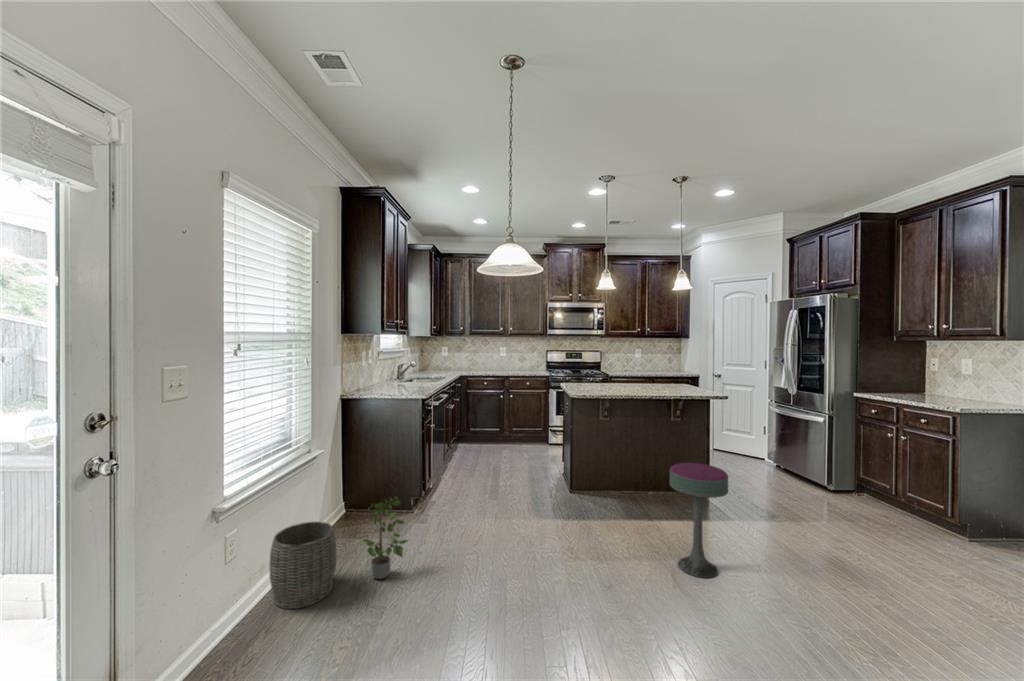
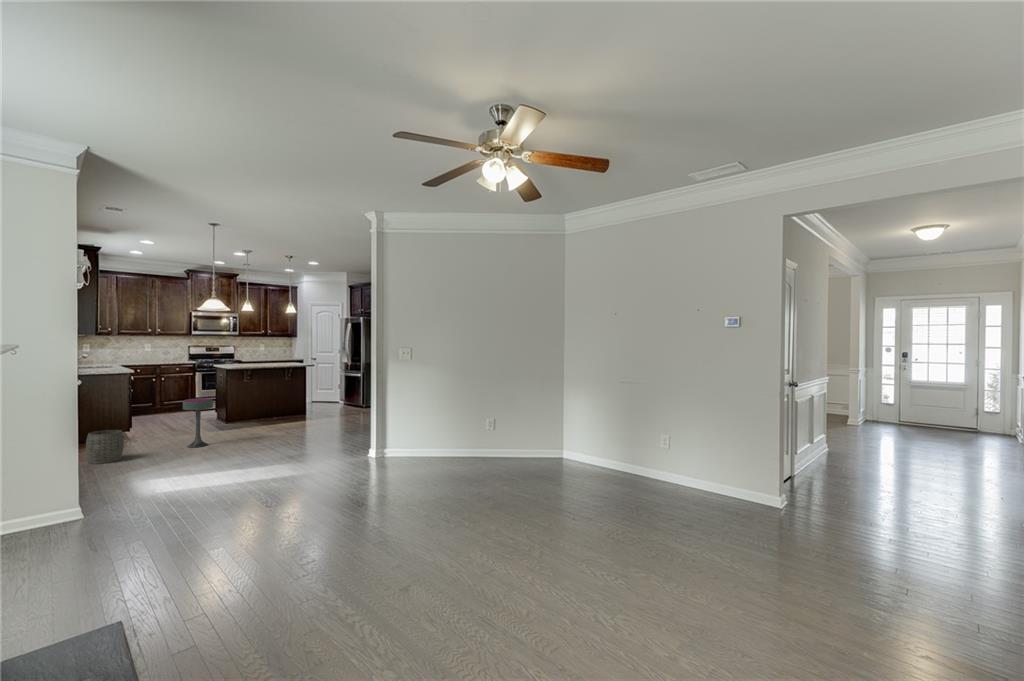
bar stool: present [670,463,728,578] -> present [183,398,213,448]
potted plant: present [363,497,408,579] -> none [132,414,157,453]

